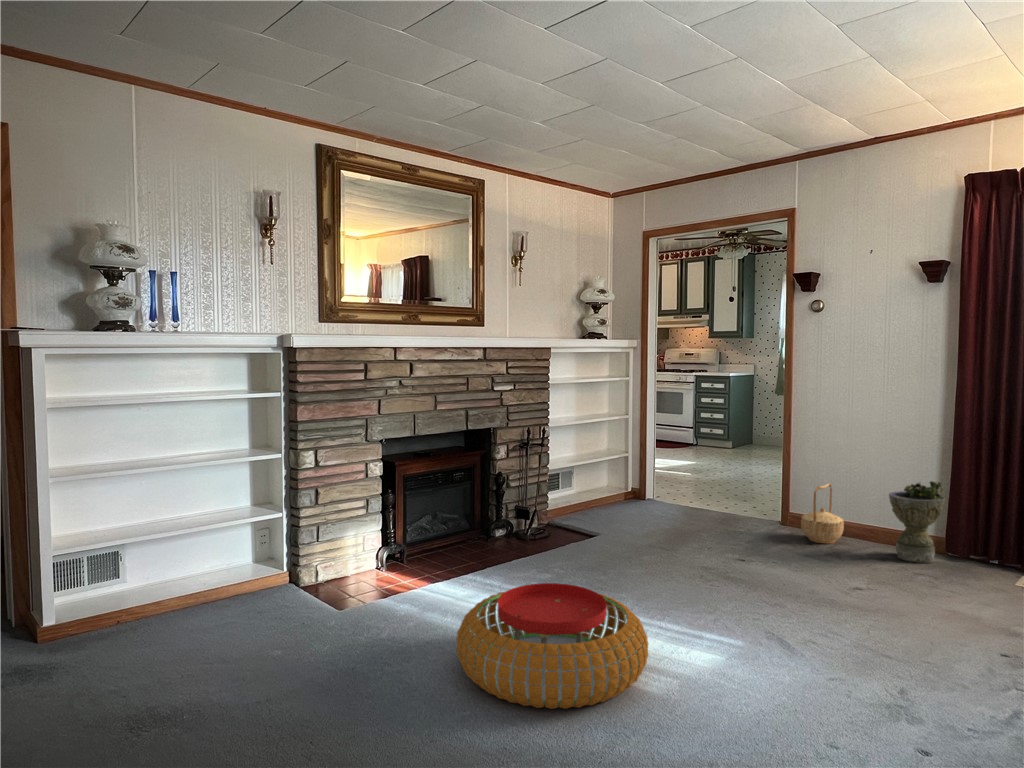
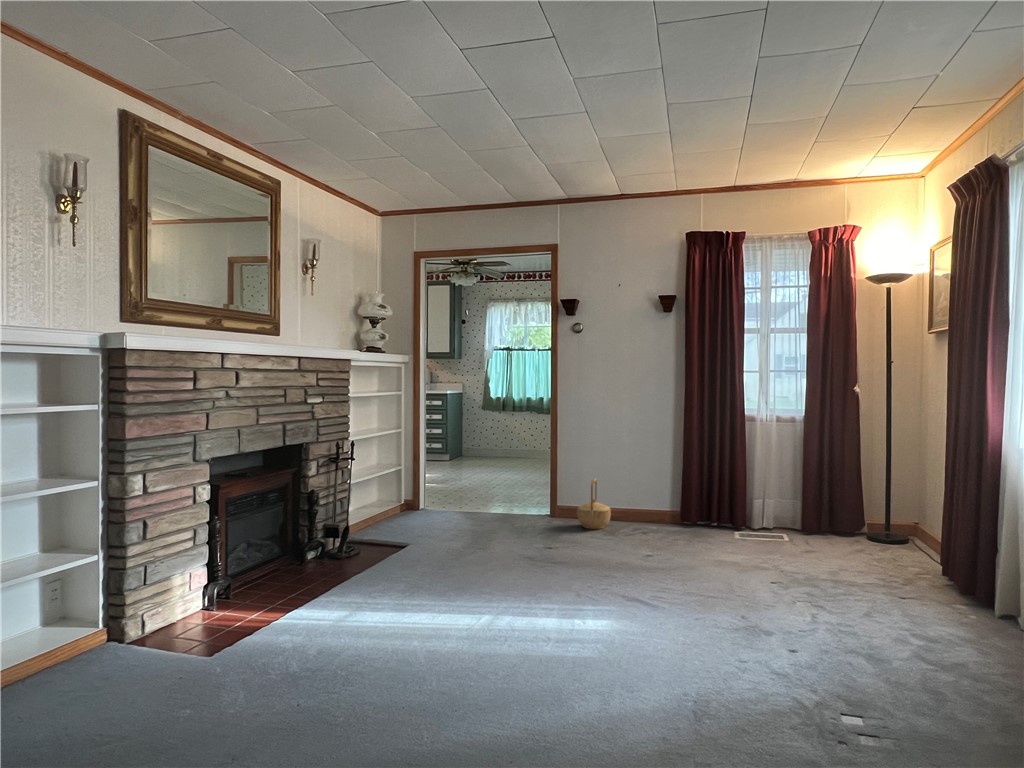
planter: present [889,481,945,563] -> none [647,468,687,534]
pouf: present [456,583,648,709] -> none [401,579,587,695]

